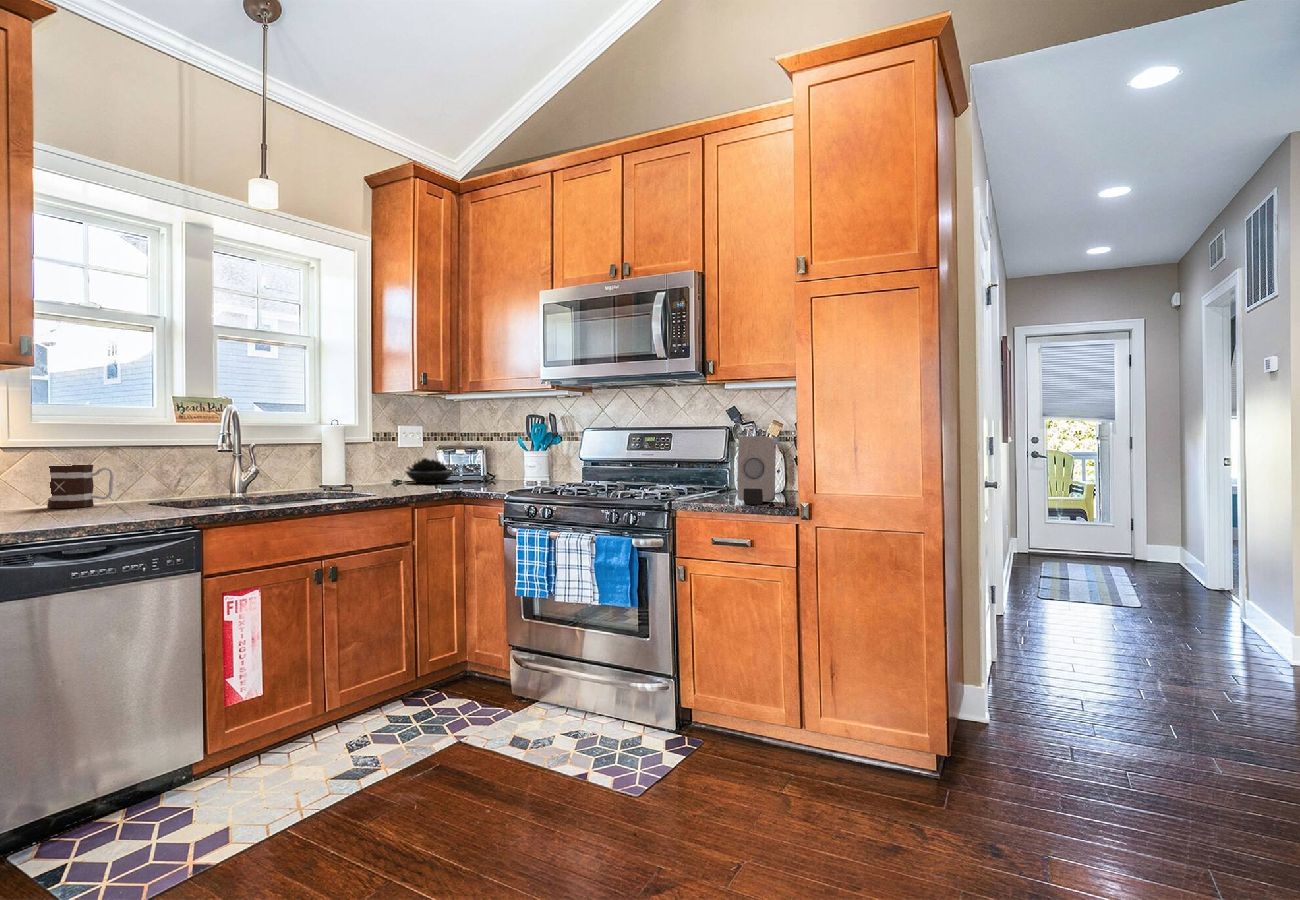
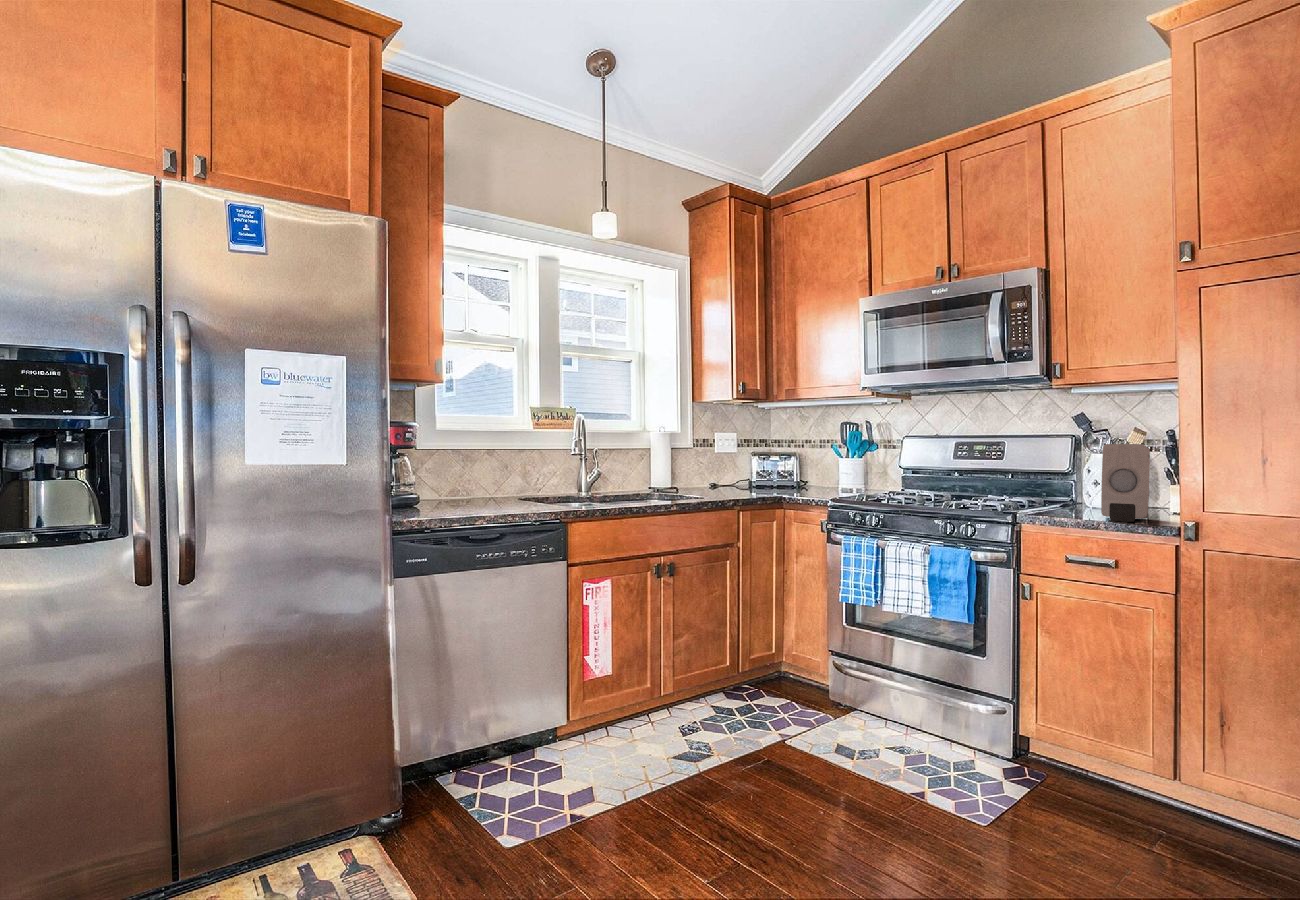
succulent plant: present [405,458,454,483] -> none [722,464,767,488]
mug: present [47,464,114,508] -> none [455,465,501,501]

